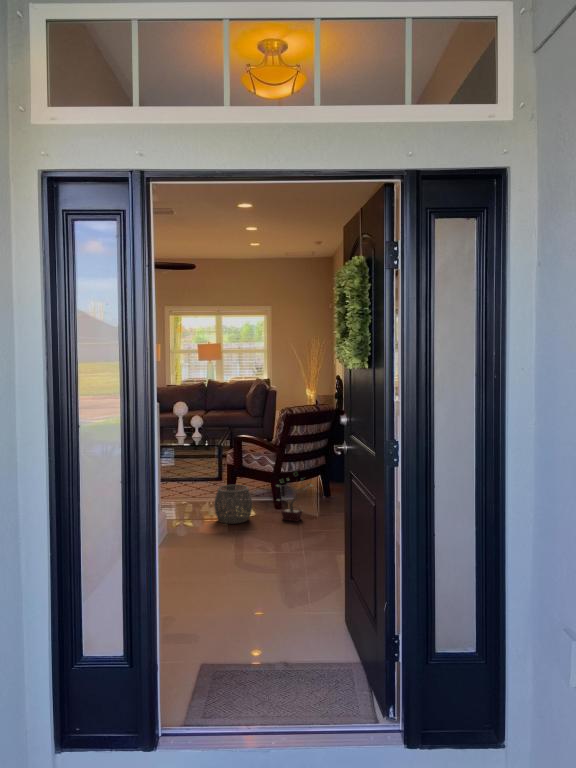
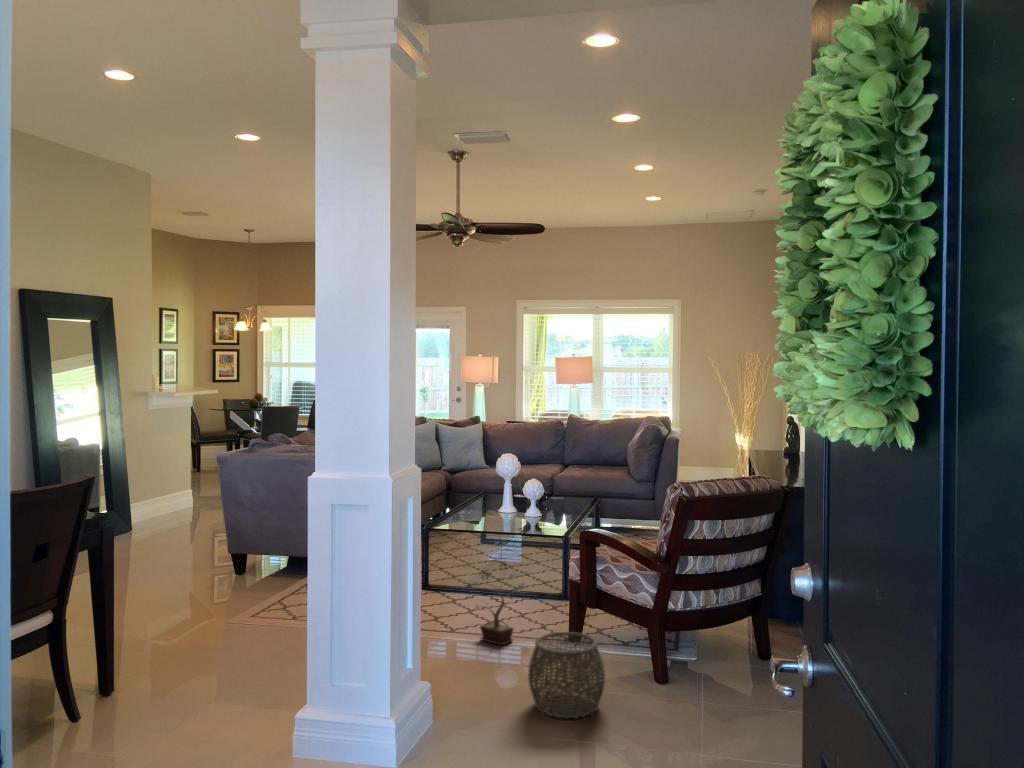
potted plant: present [276,471,312,522] -> present [474,562,524,645]

